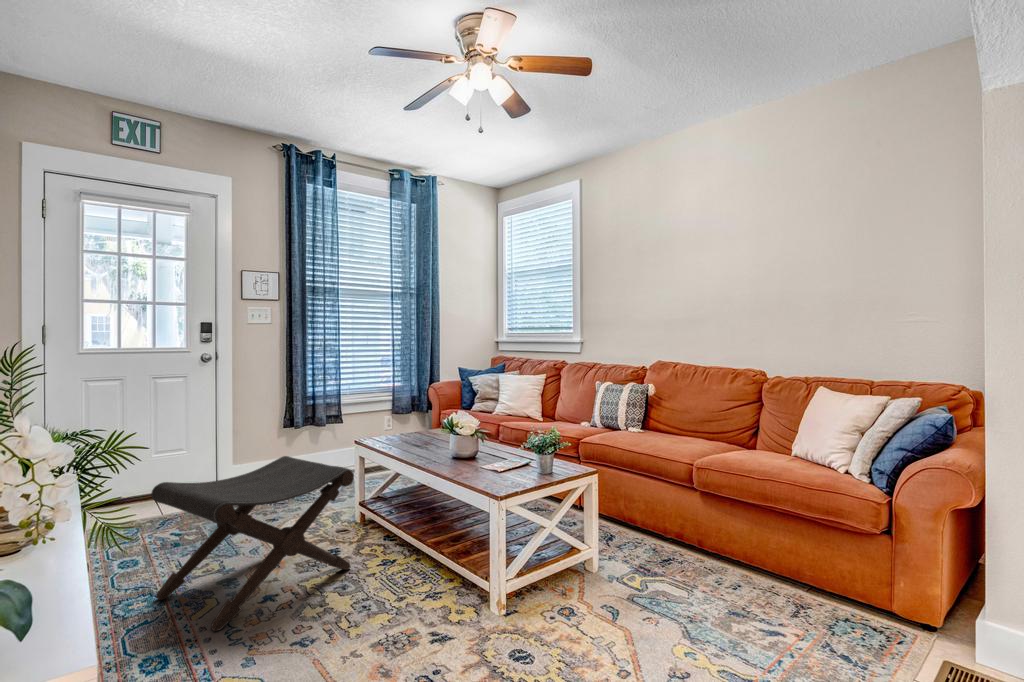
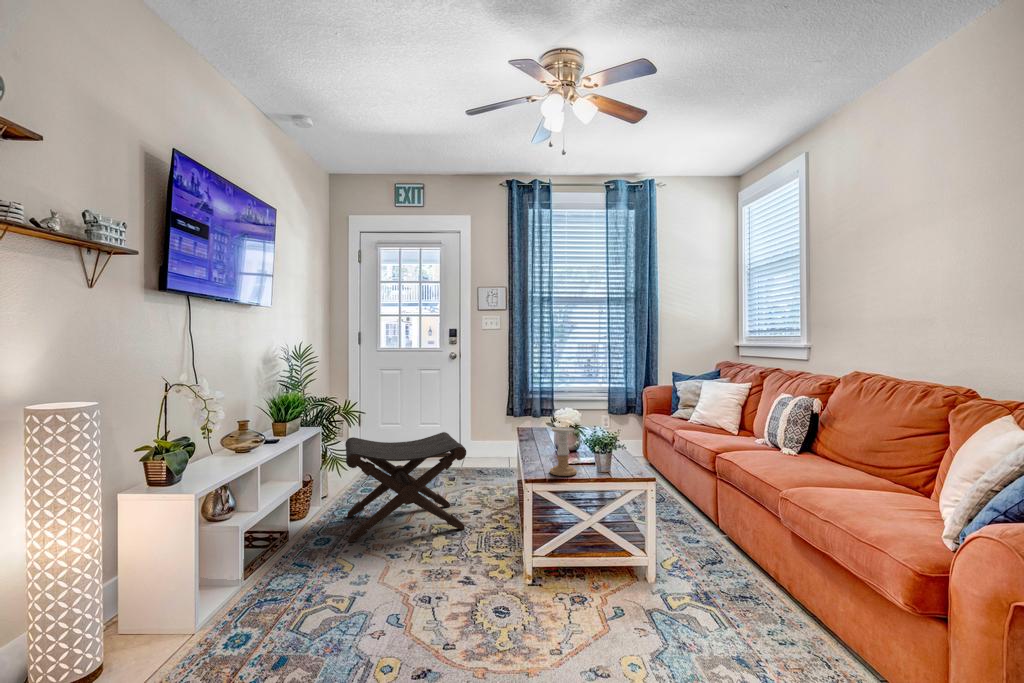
candle holder: none [498,431,525,481] -> present [550,427,577,476]

